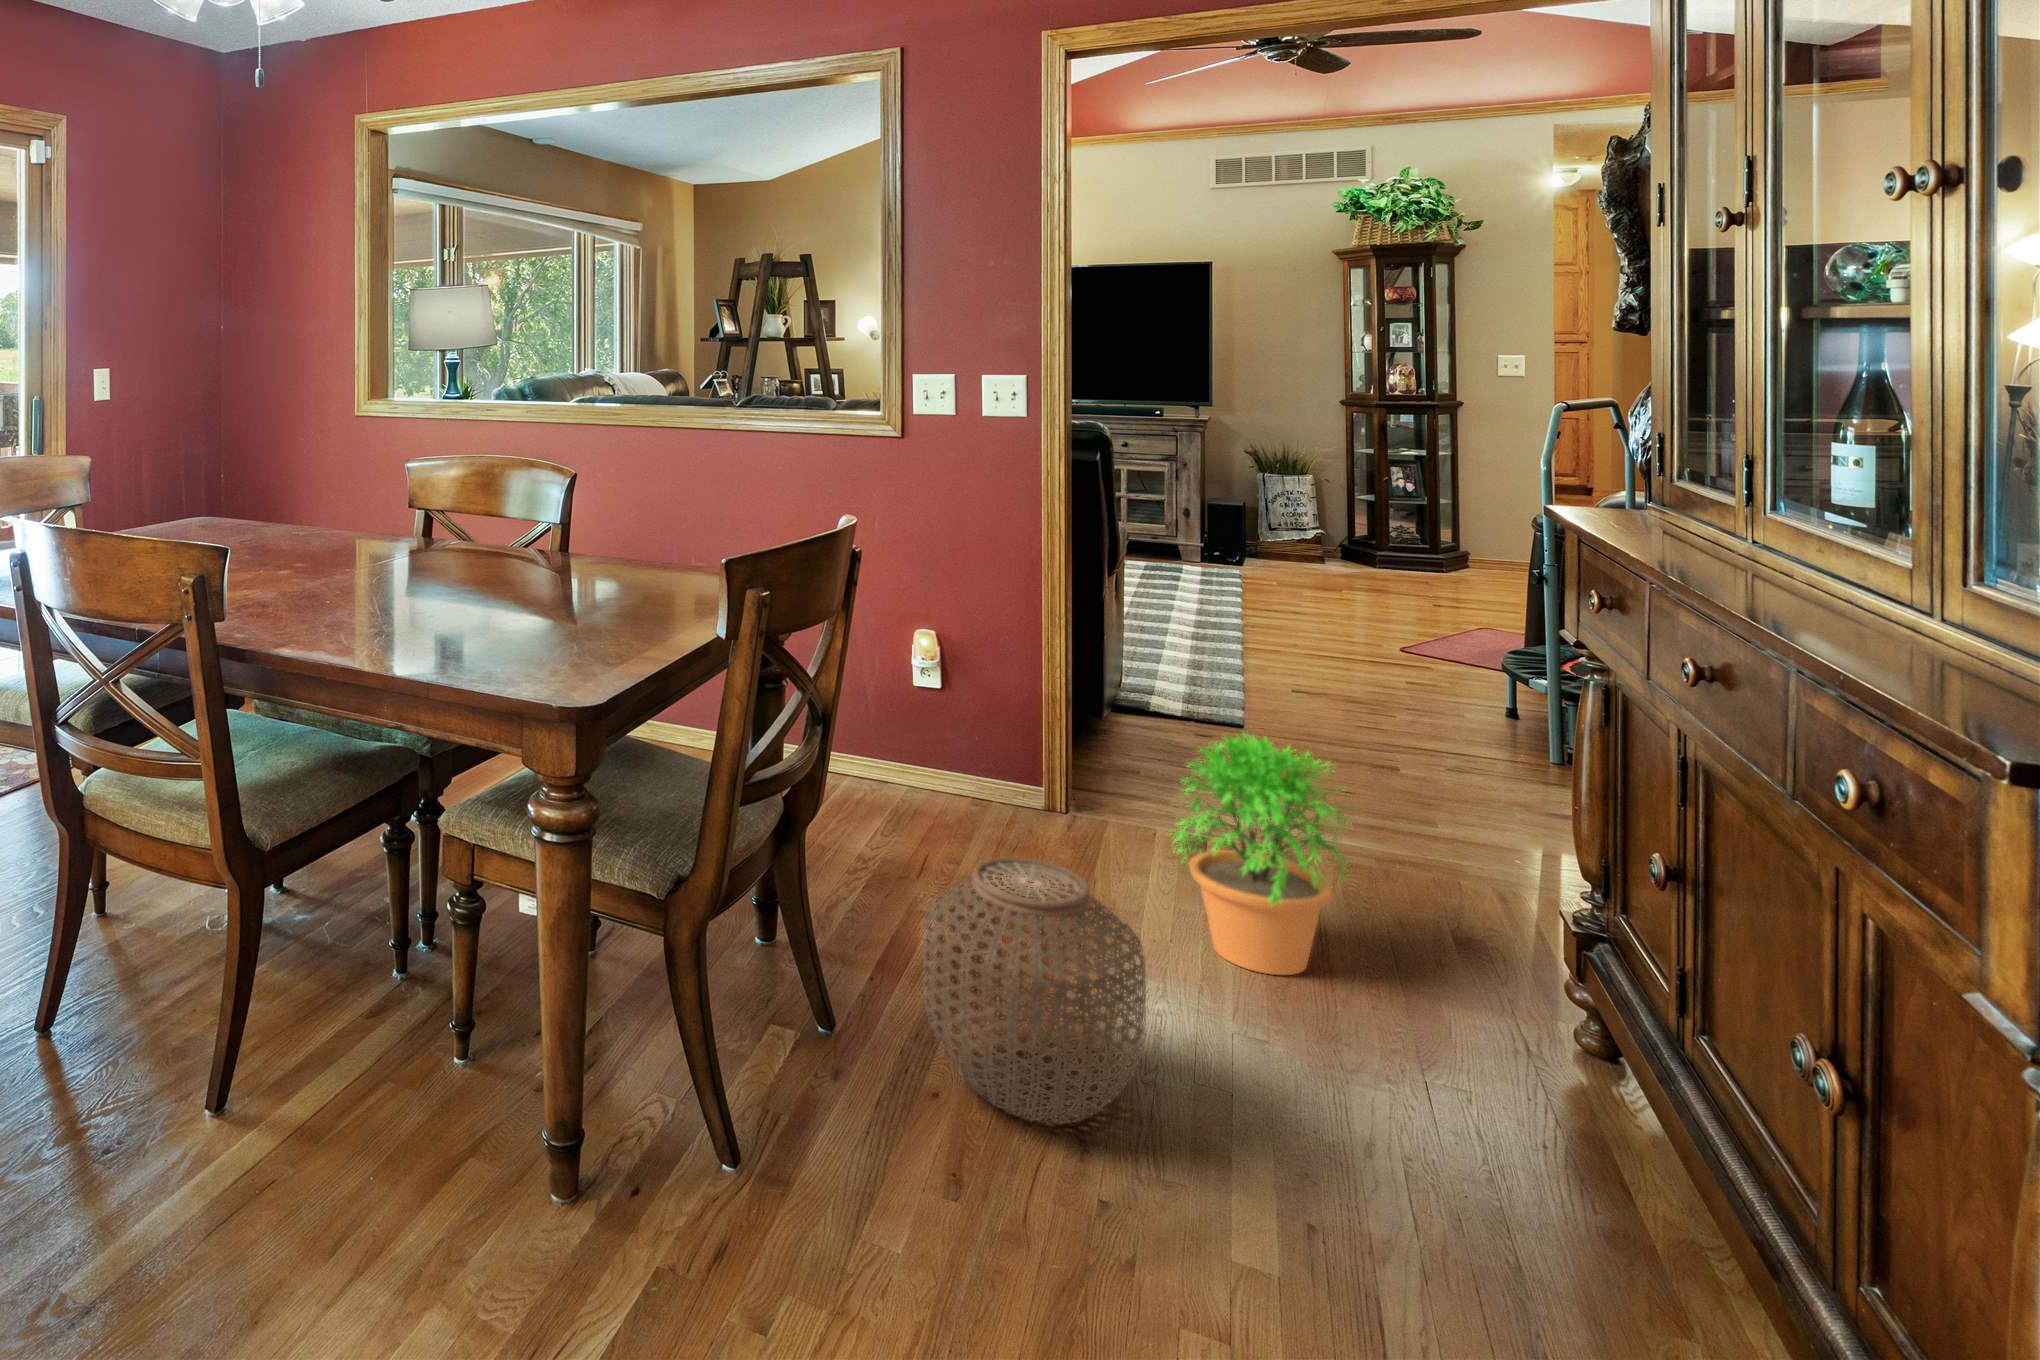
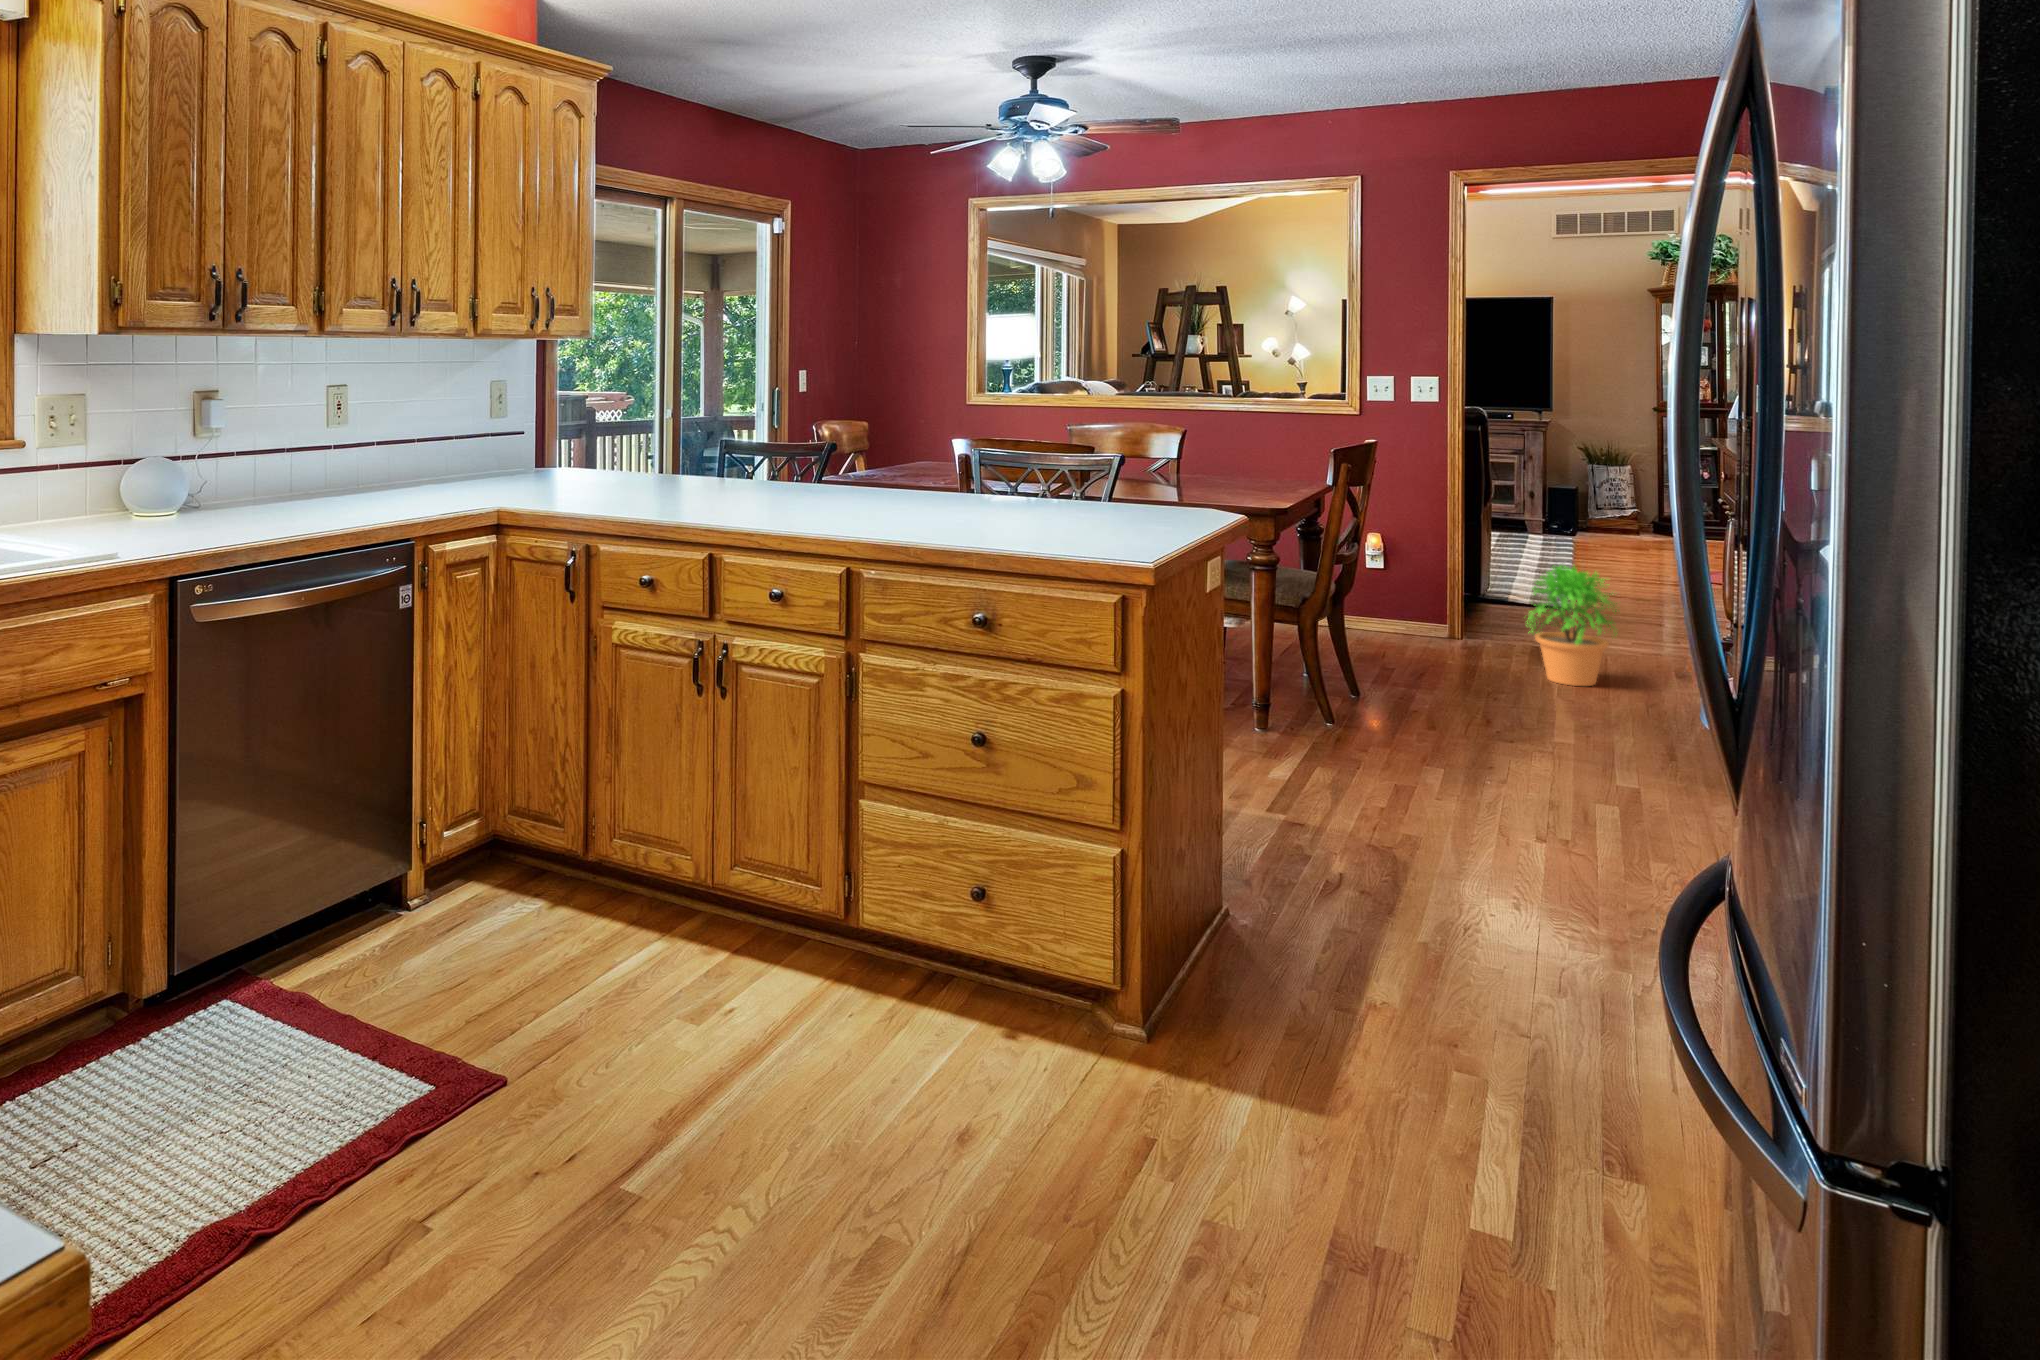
woven basket: present [923,857,1146,1124] -> none [1406,606,1514,719]

